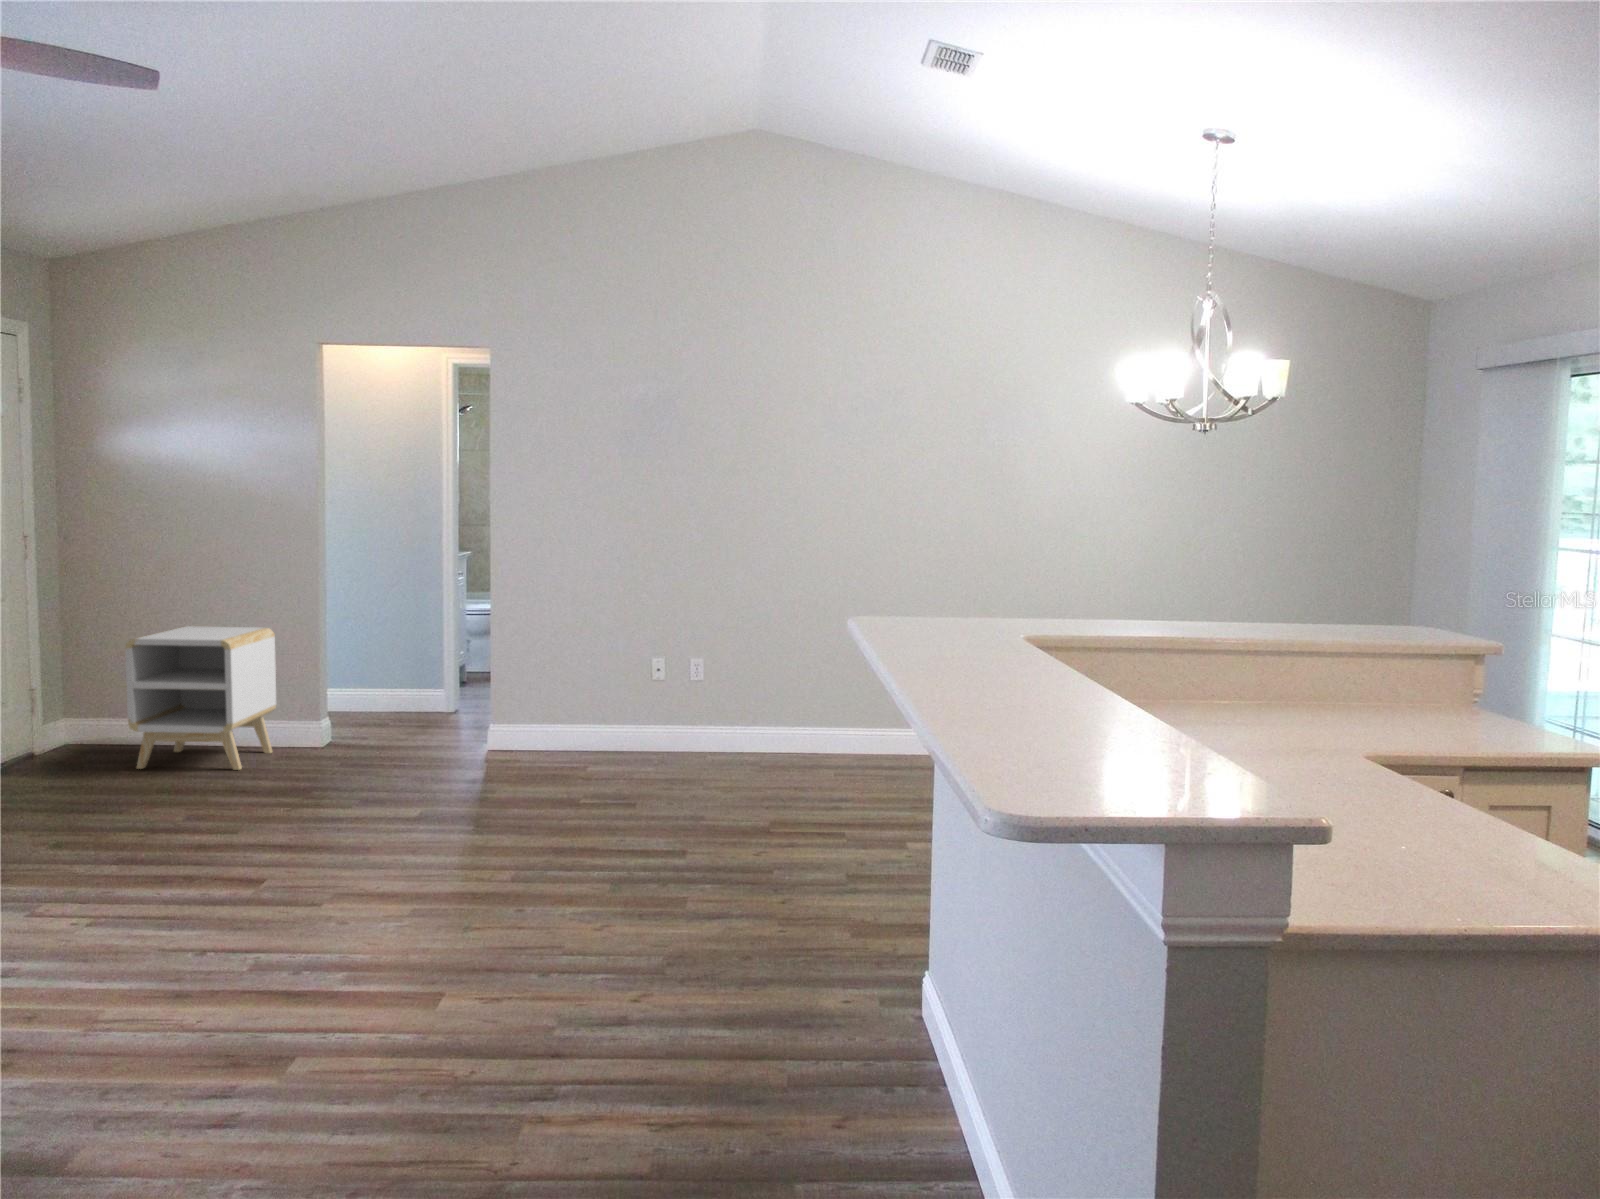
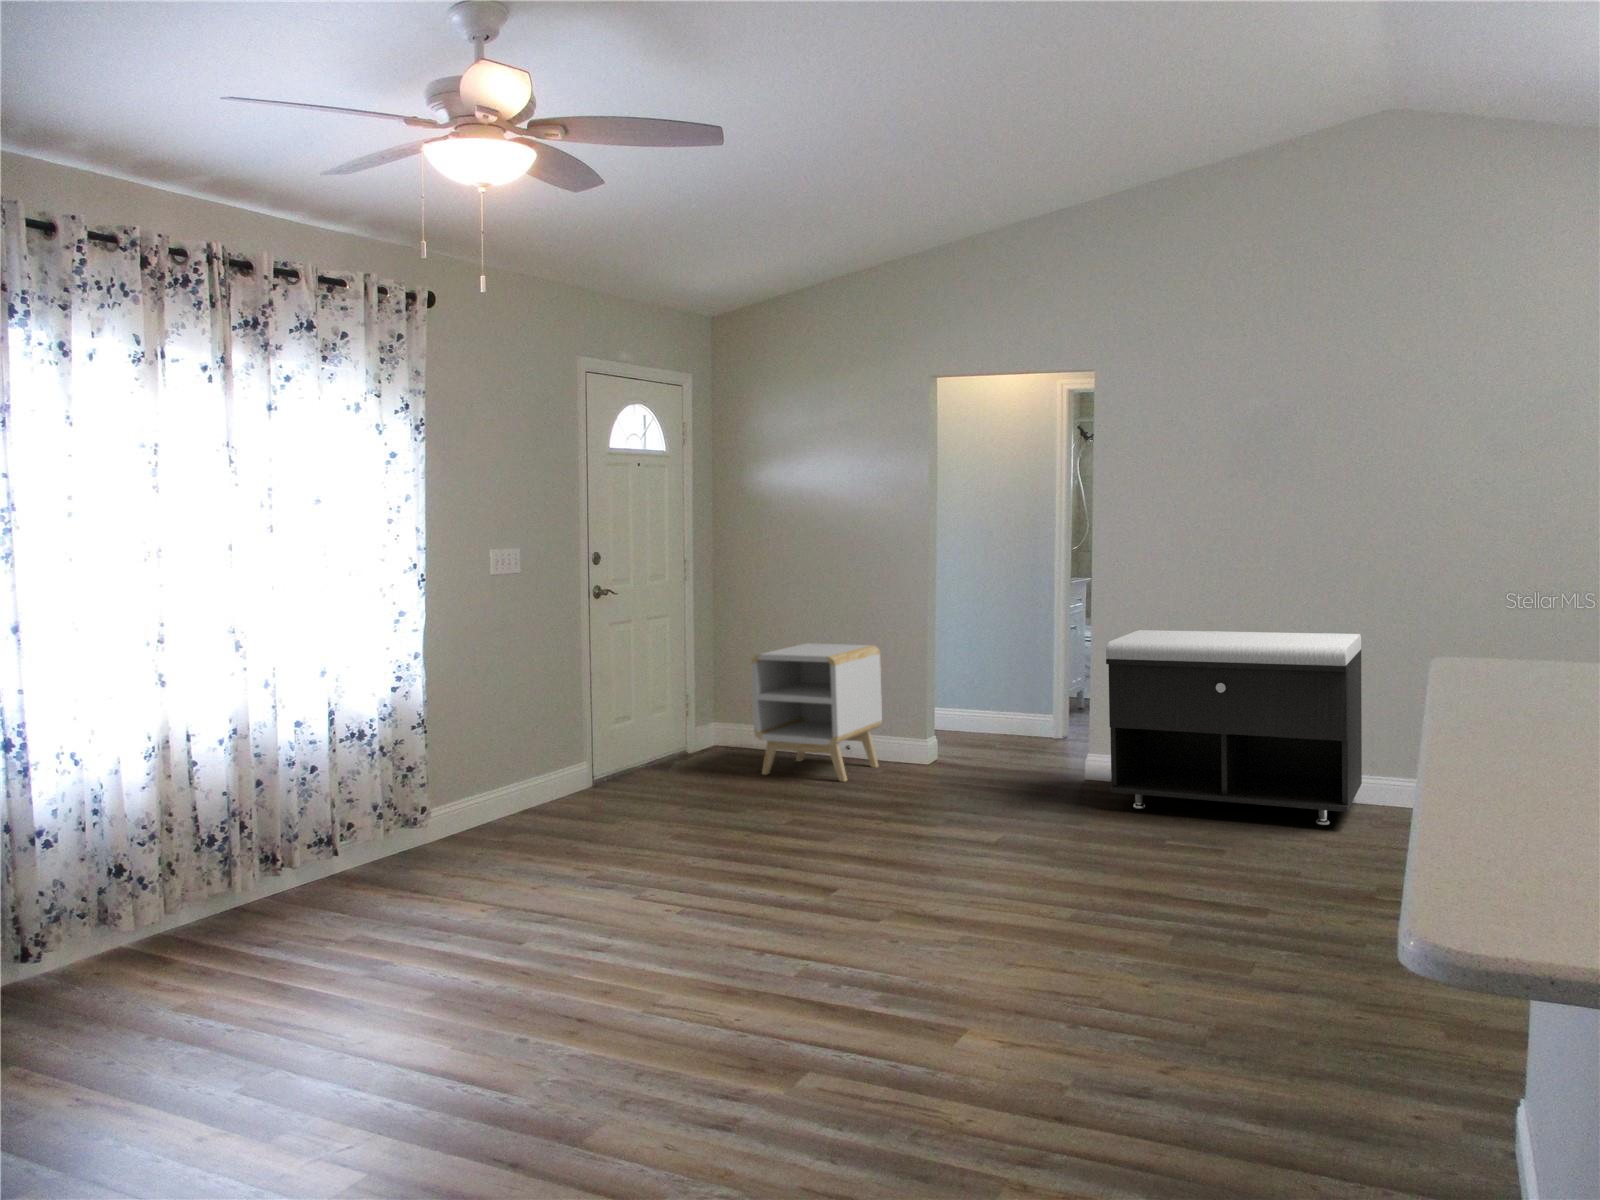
storage bench: none [520,612,727,776] -> present [1106,630,1362,825]

